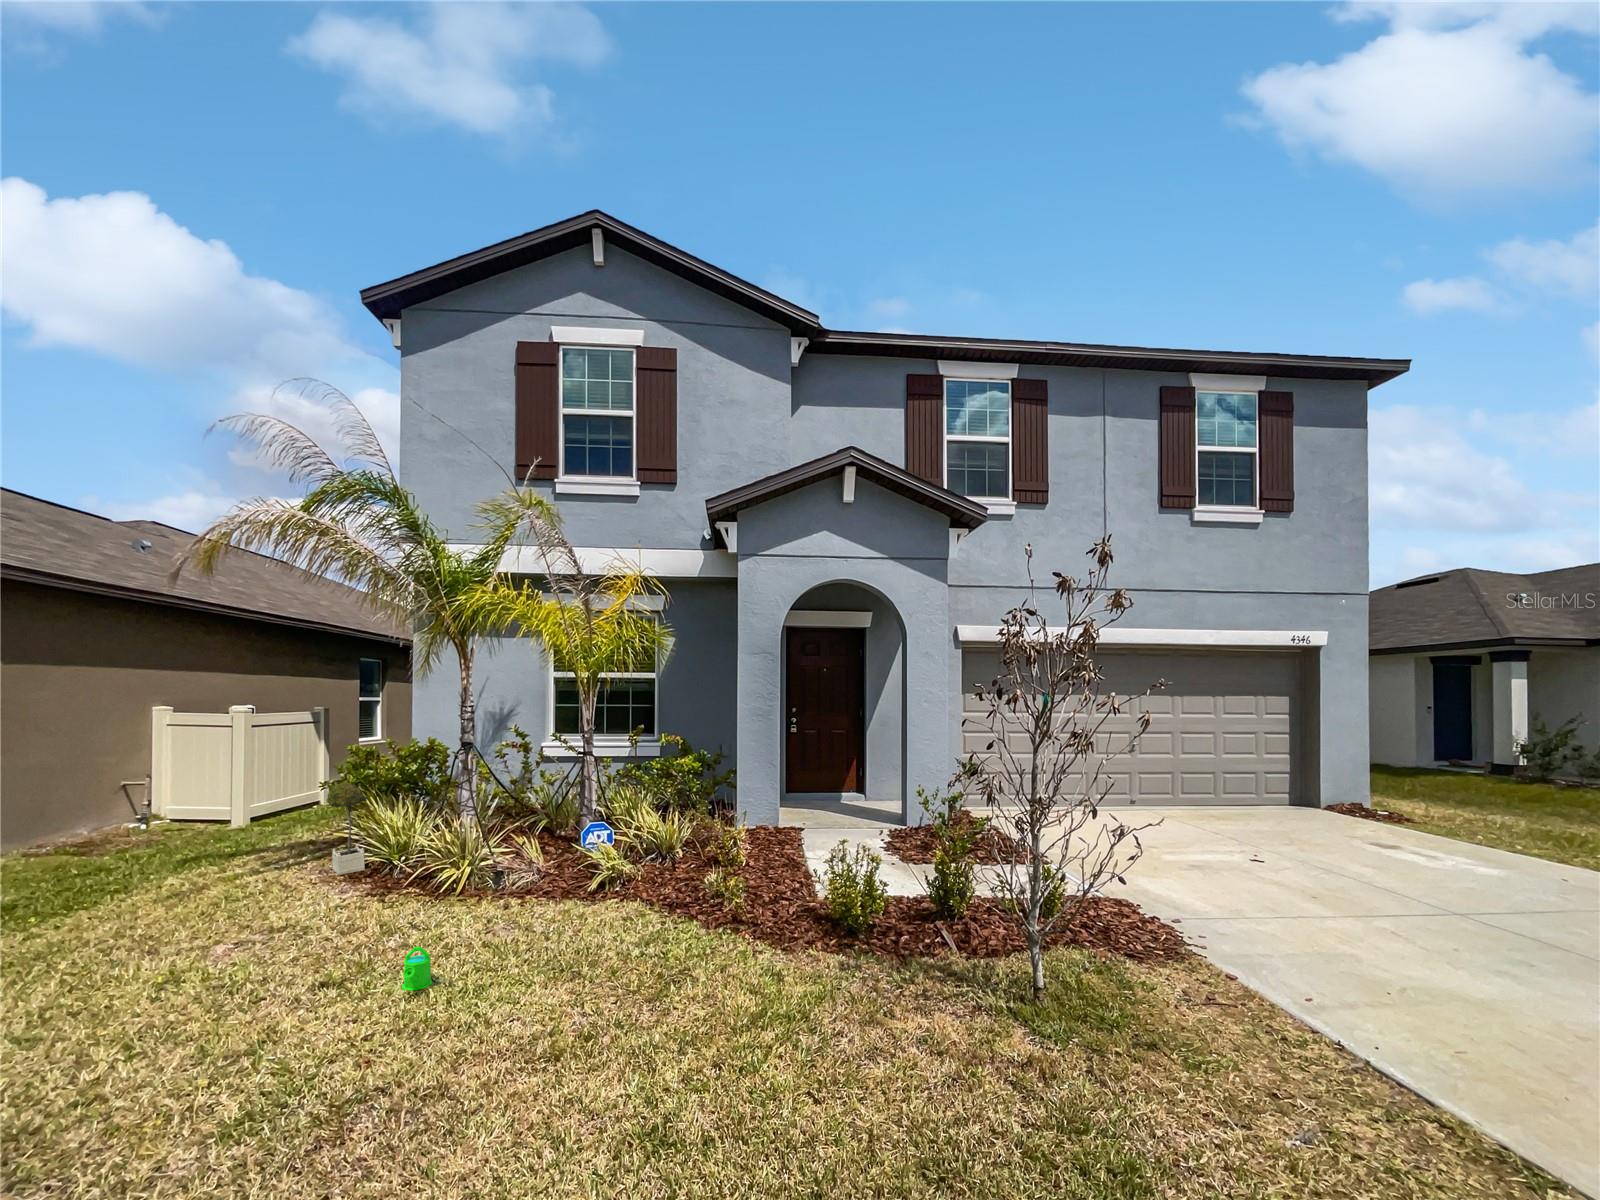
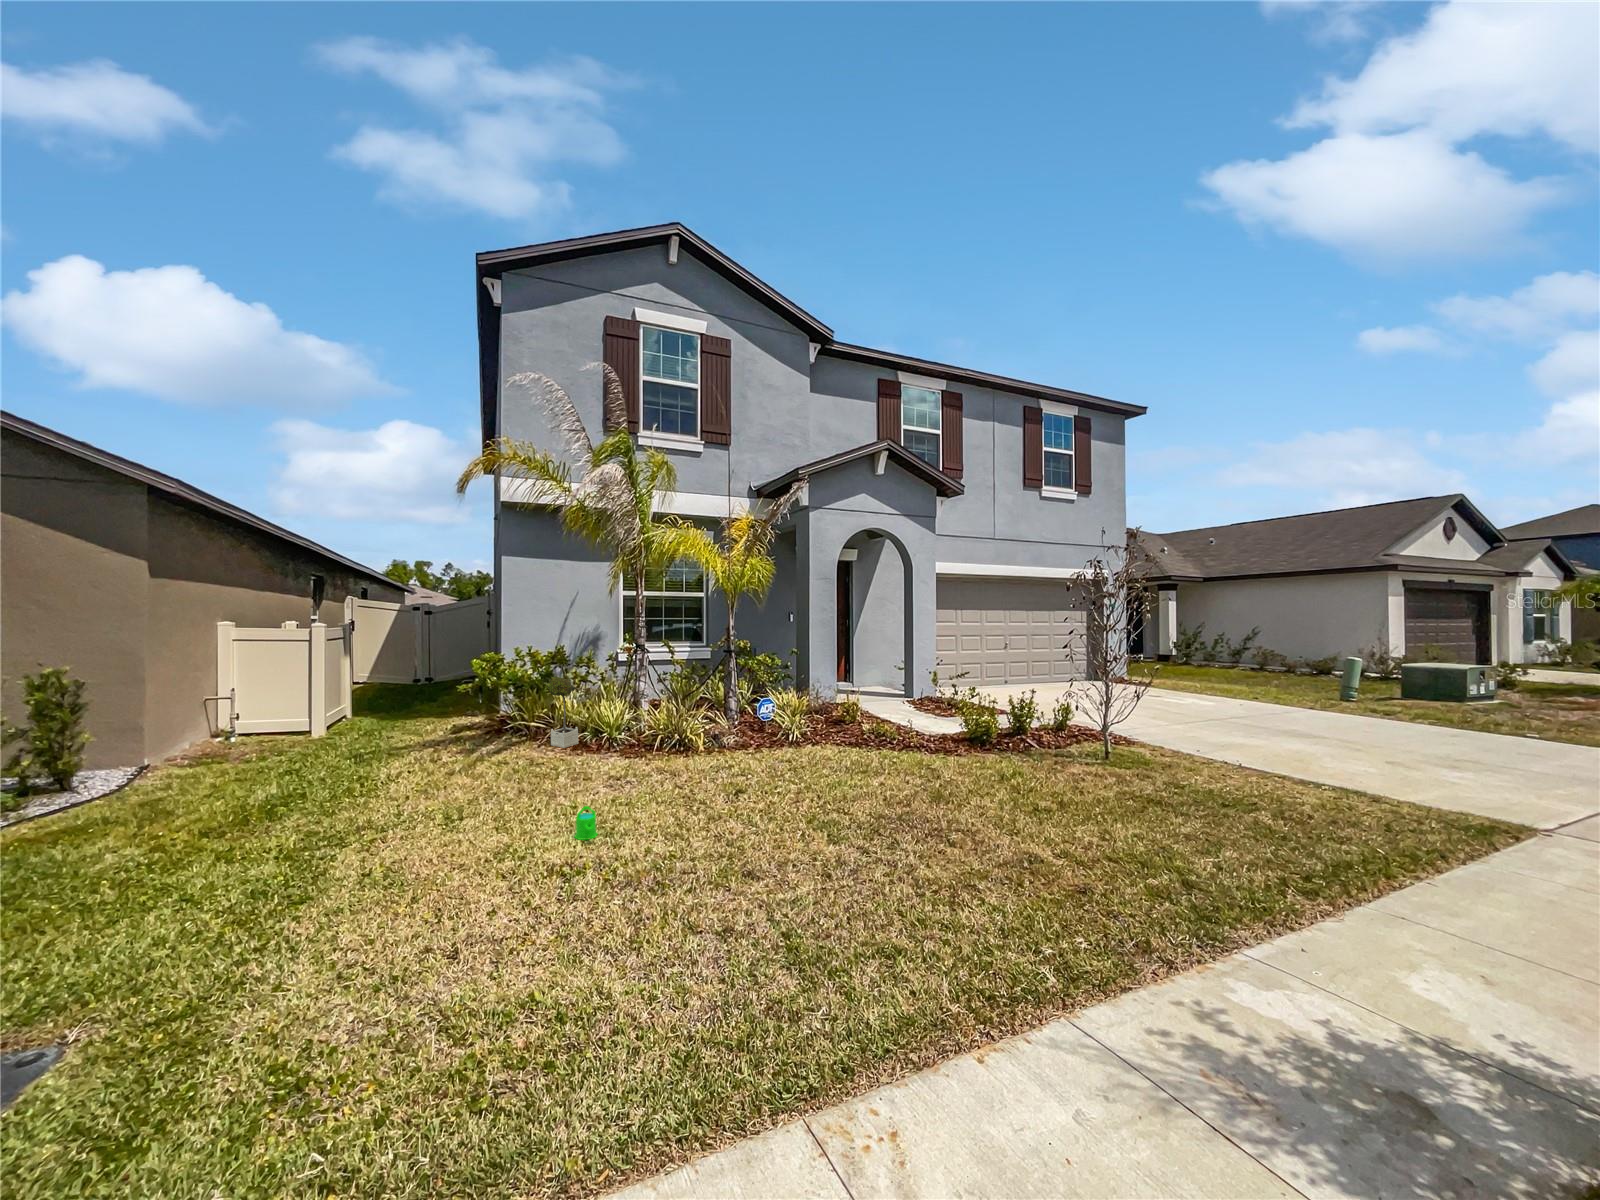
watering can: present [402,947,433,991] -> present [574,806,598,840]

